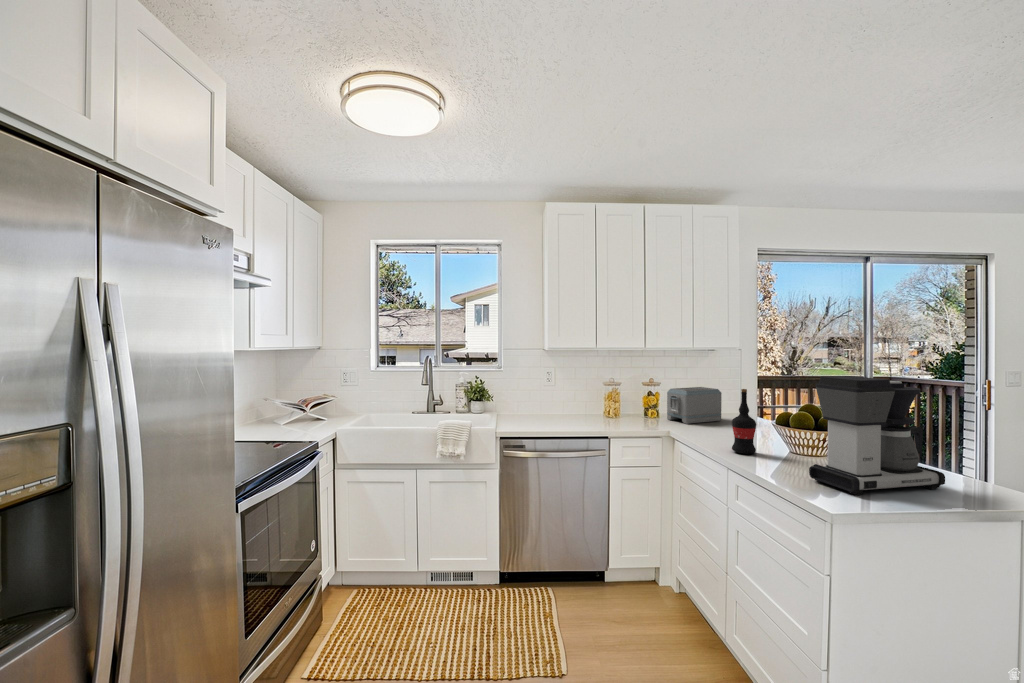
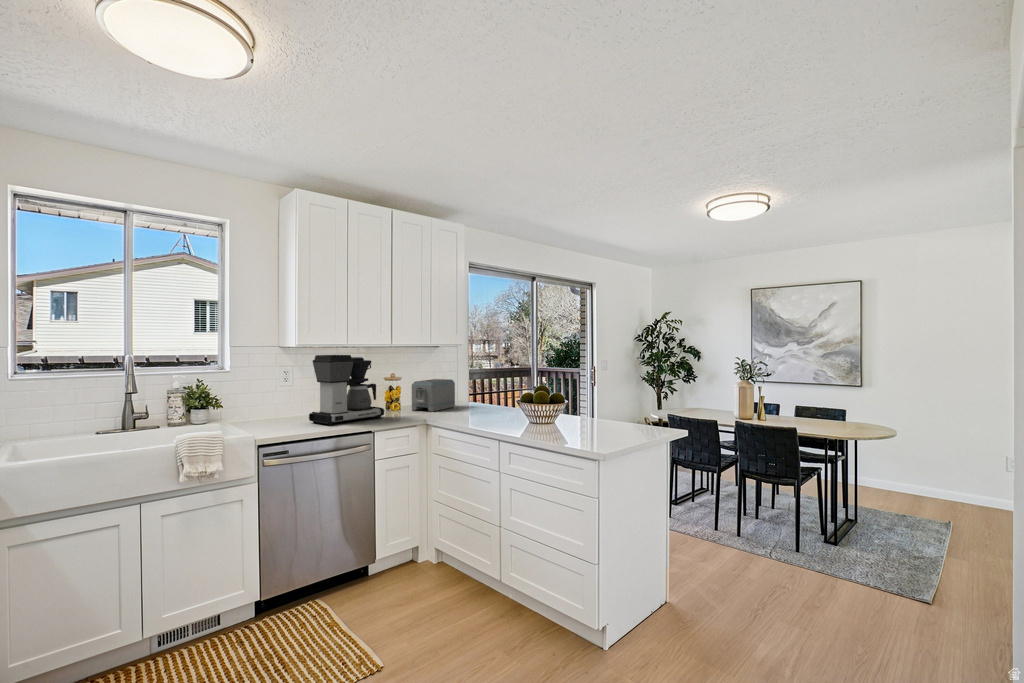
coffee maker: present [809,376,945,495] -> present [309,355,384,425]
wine bottle: present [732,389,756,454] -> none [495,372,514,425]

